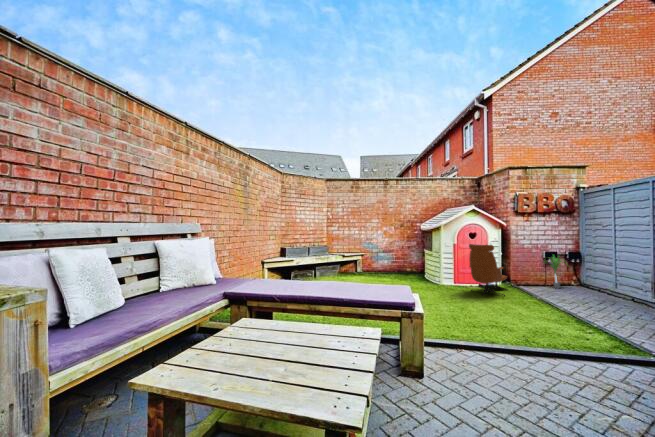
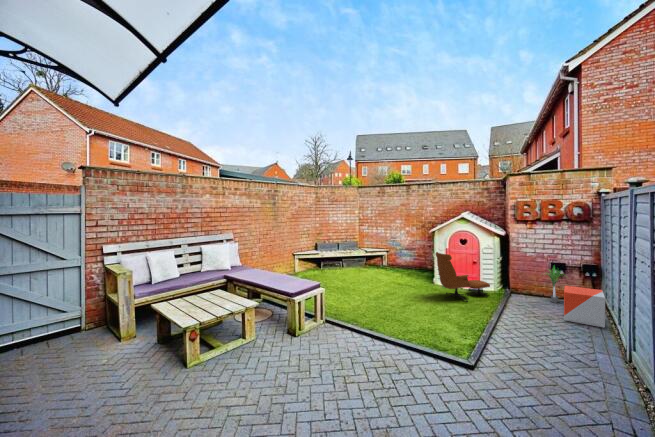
stool: none [582,269,634,303] -> present [564,286,605,328]

